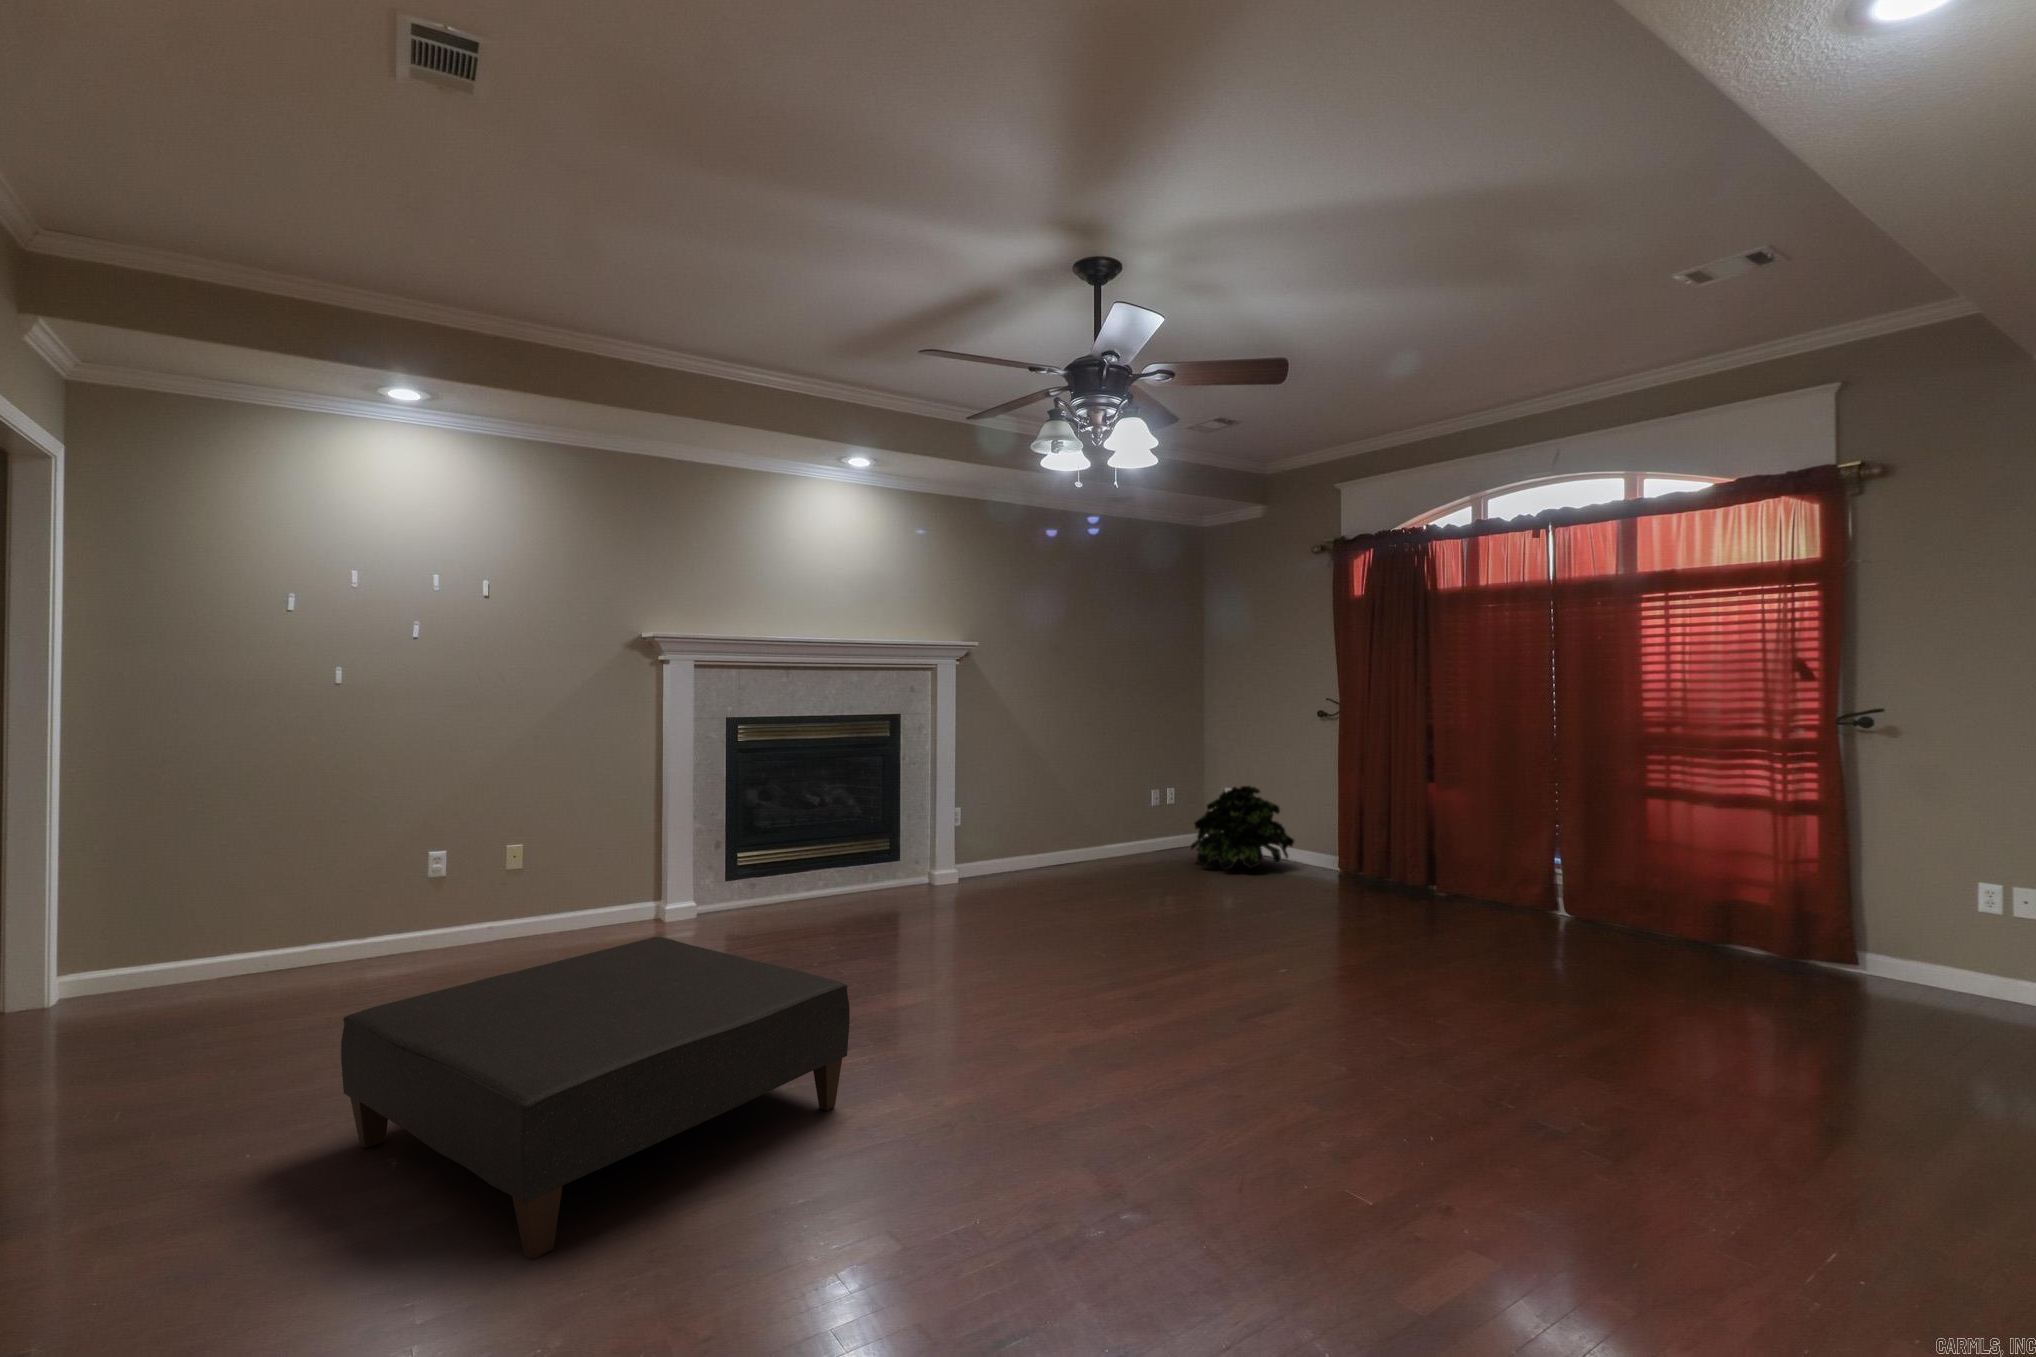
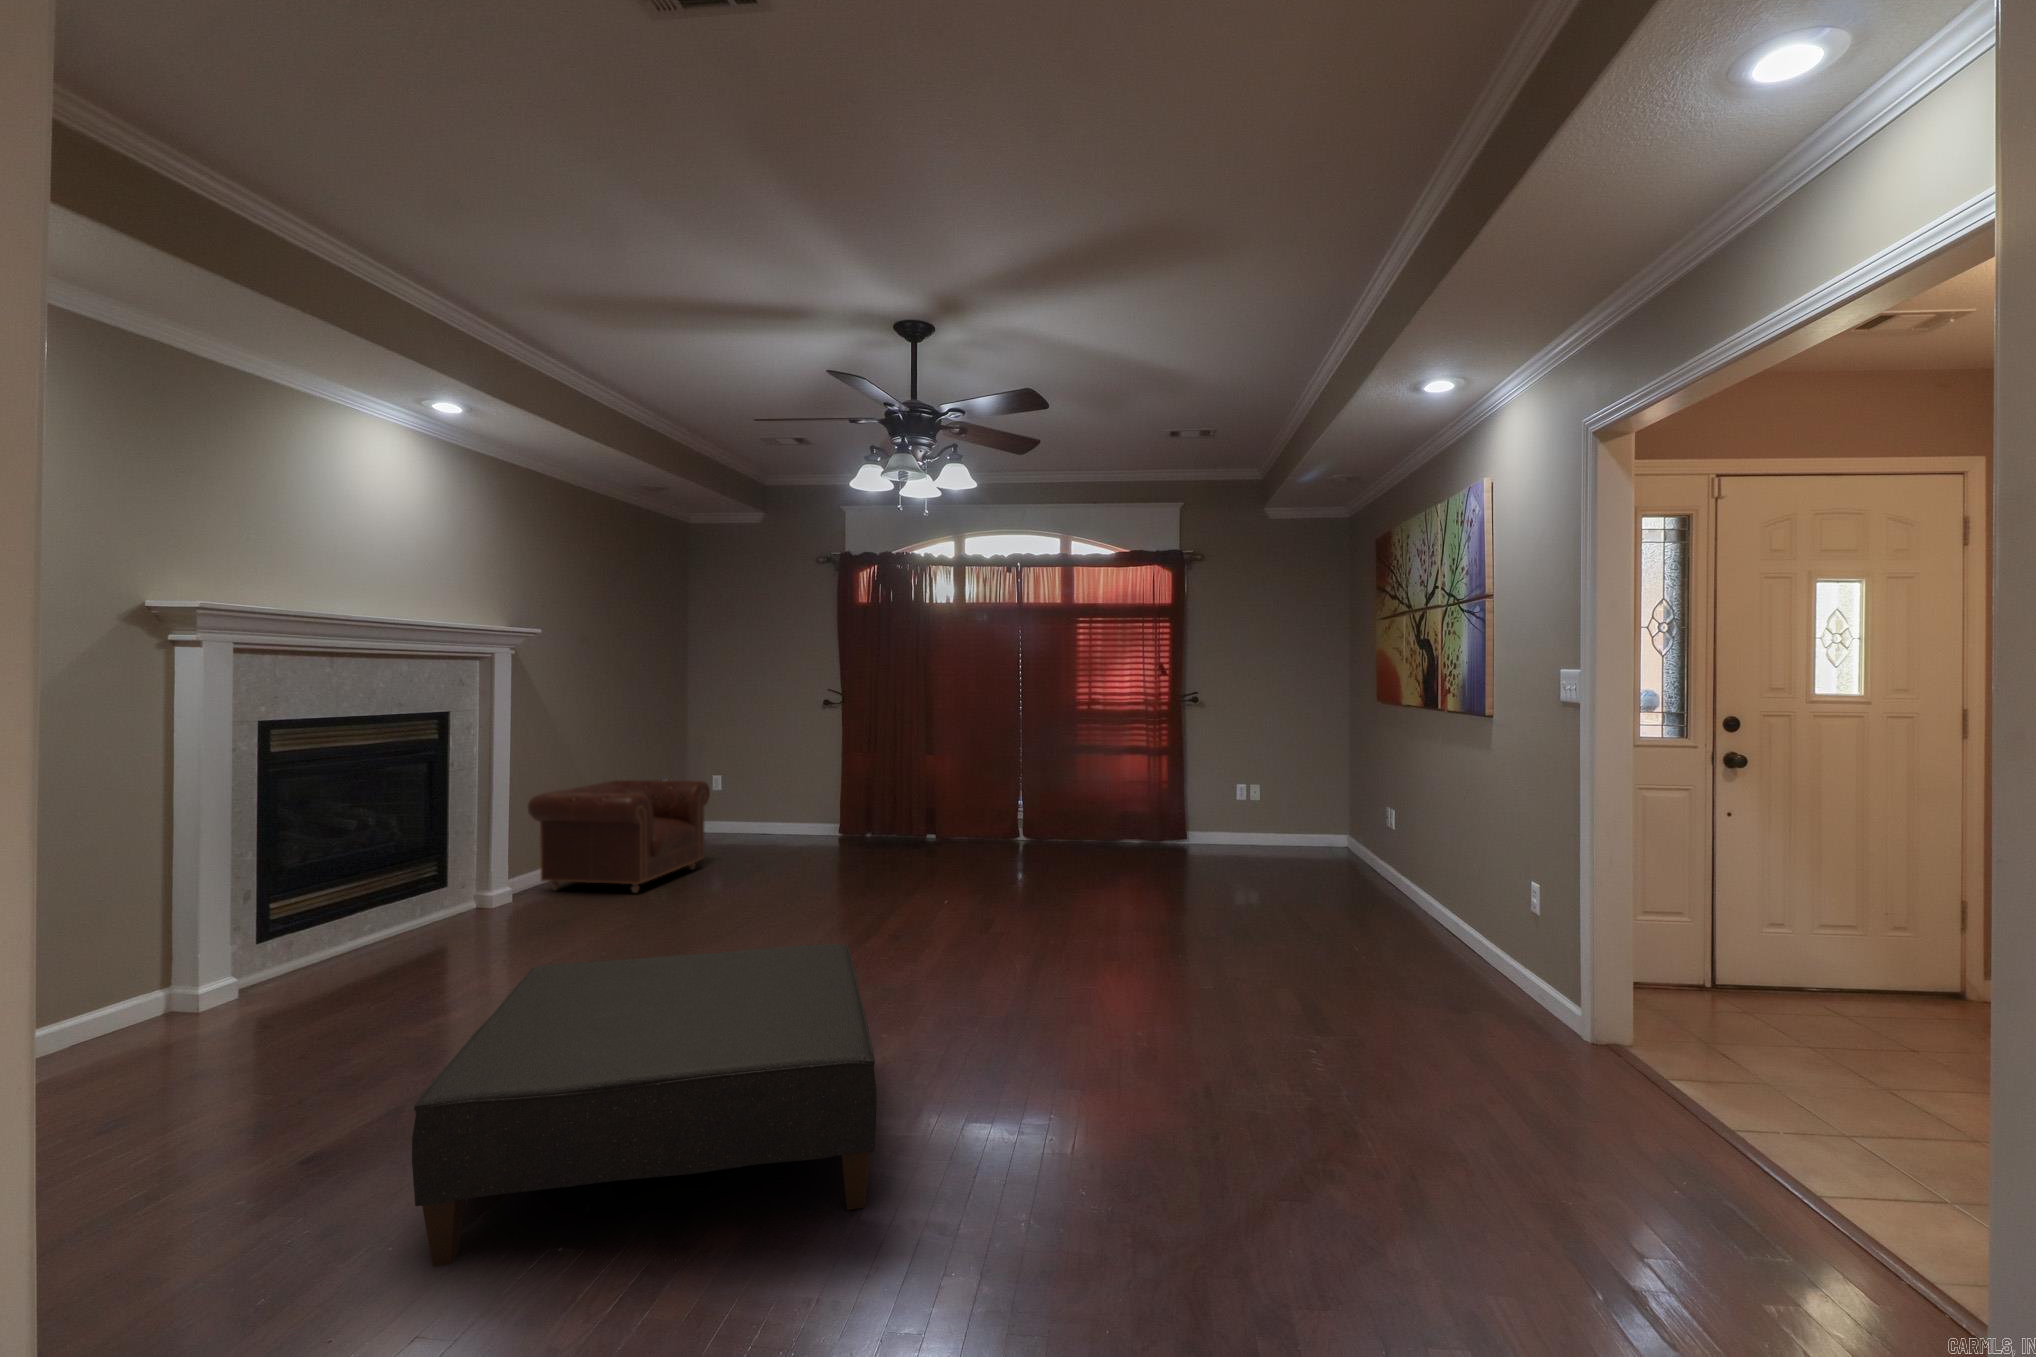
armchair: none [978,783,1155,894] -> present [528,780,710,893]
potted plant: present [1191,786,1294,870] -> none [710,770,804,849]

